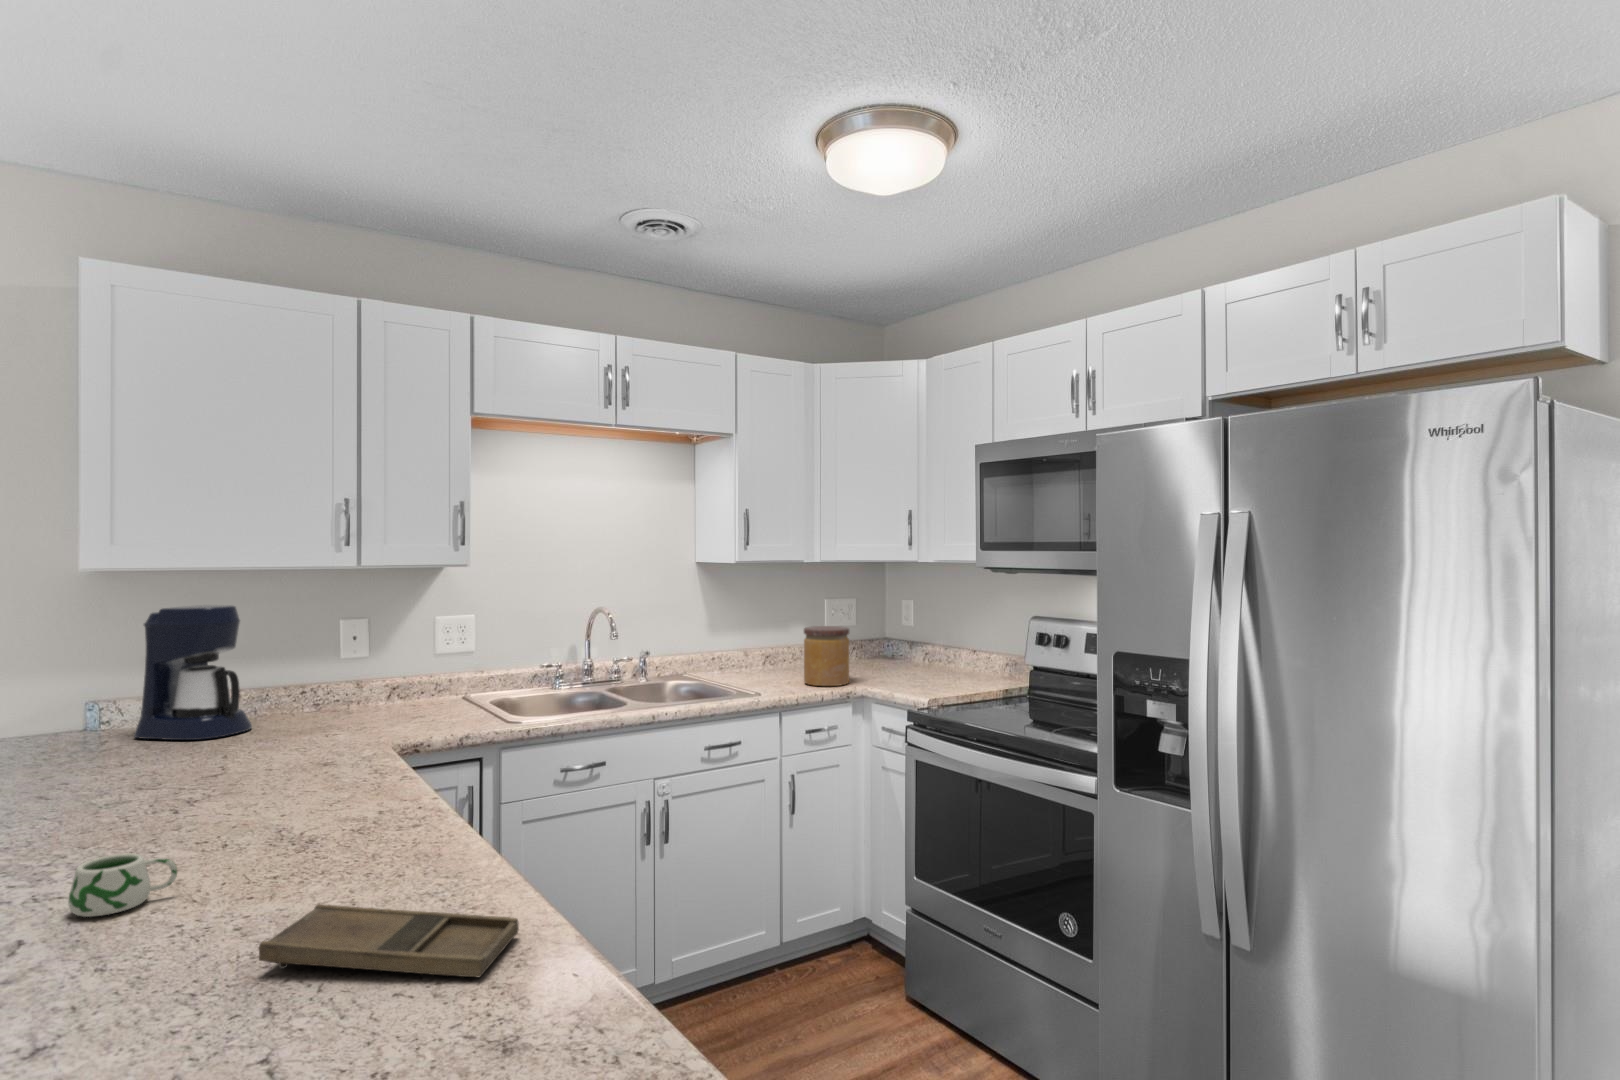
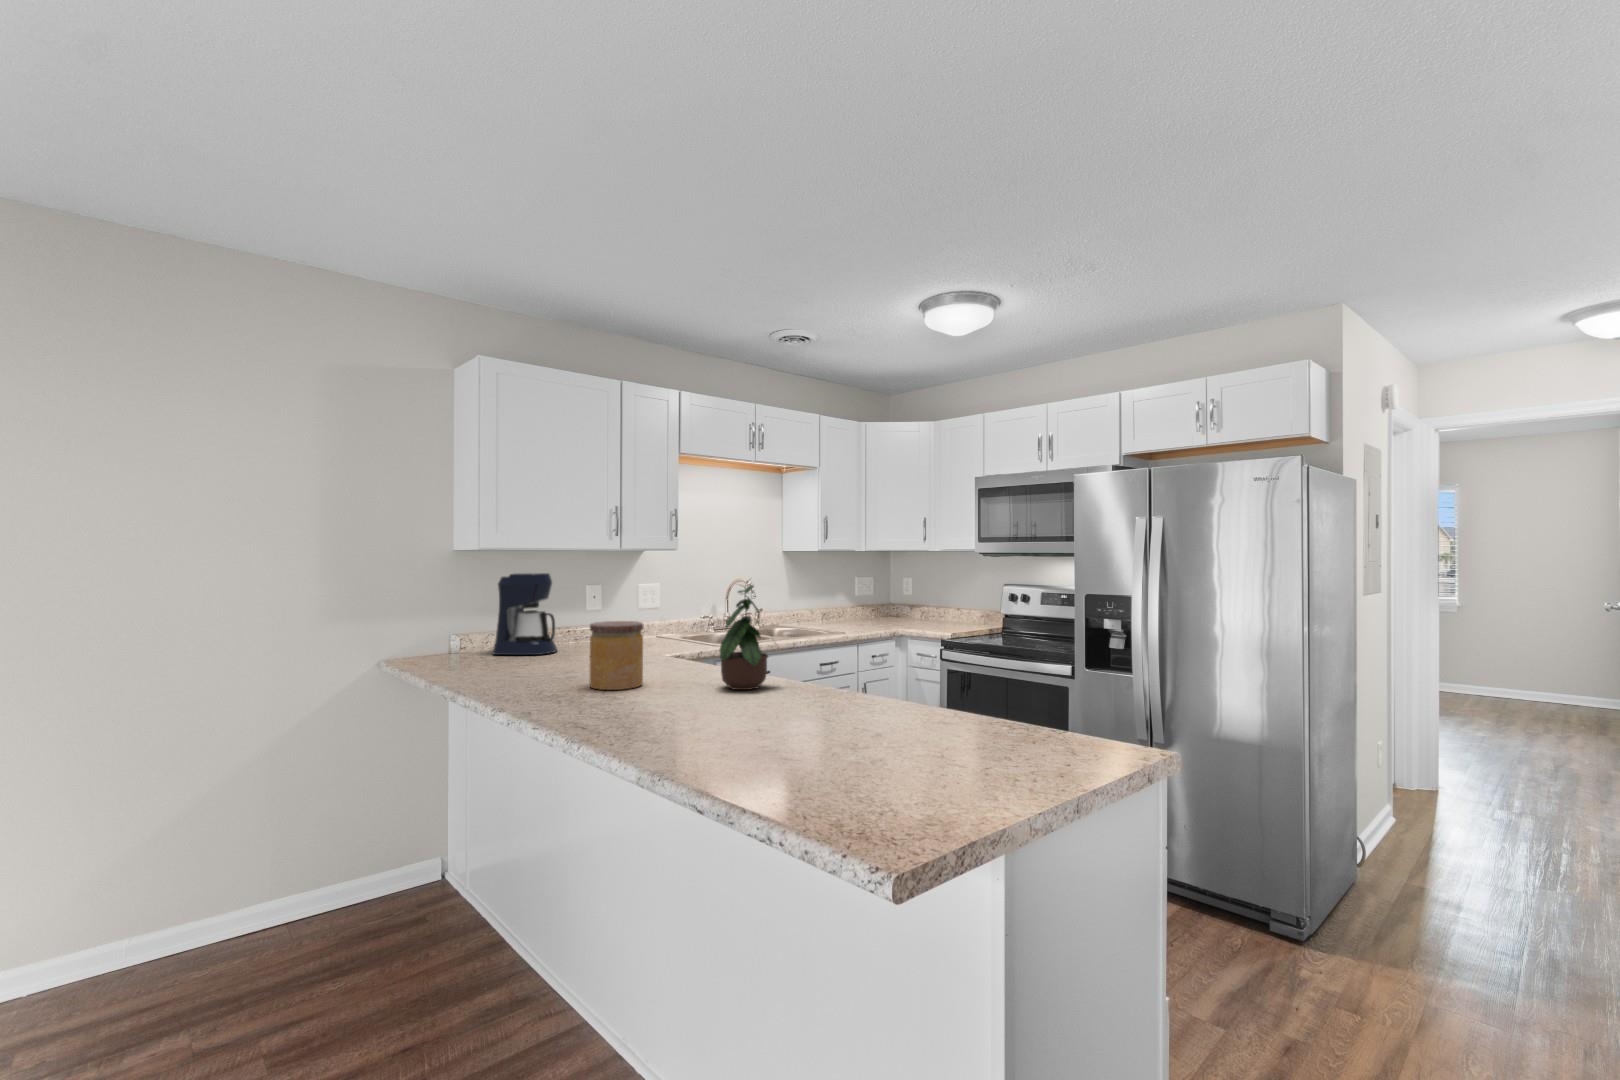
jar: present [804,626,849,686] -> present [590,621,643,690]
potted plant: none [279,635,435,859] -> present [720,585,773,690]
mug: present [69,853,177,917] -> none [654,680,693,706]
tray: present [259,904,519,977] -> none [790,694,891,715]

